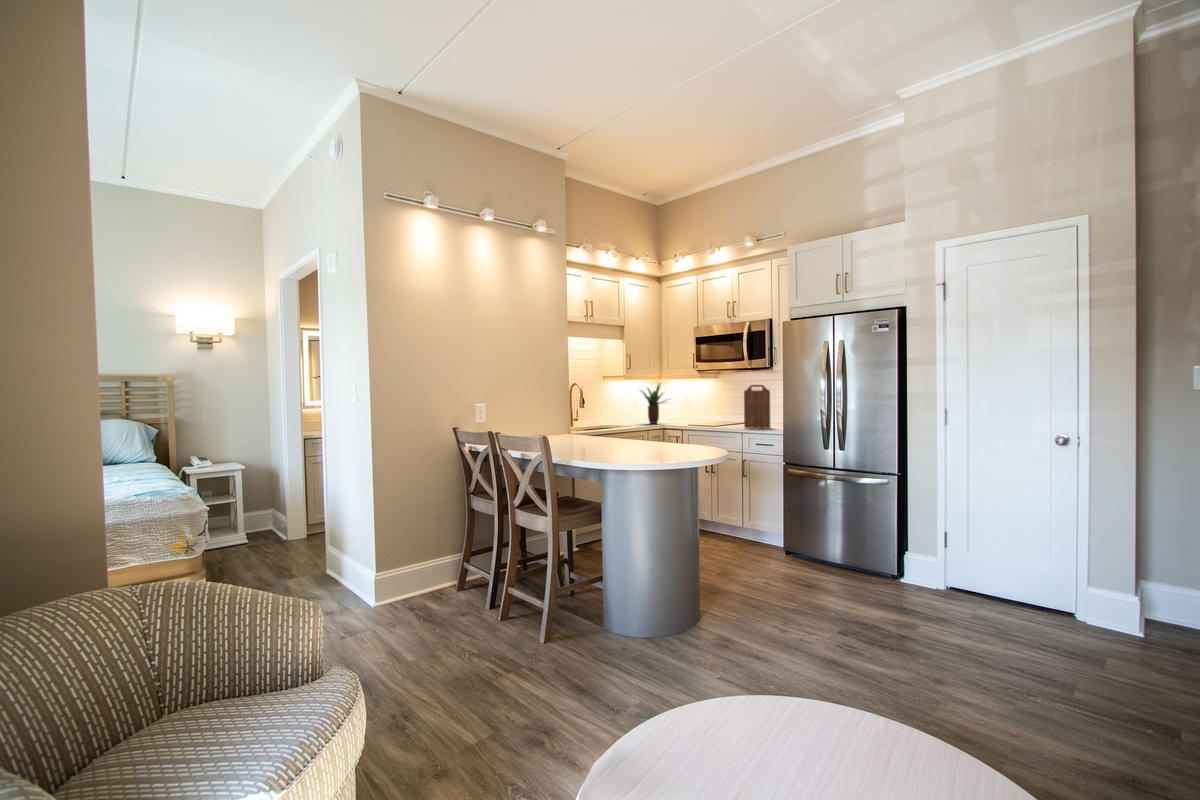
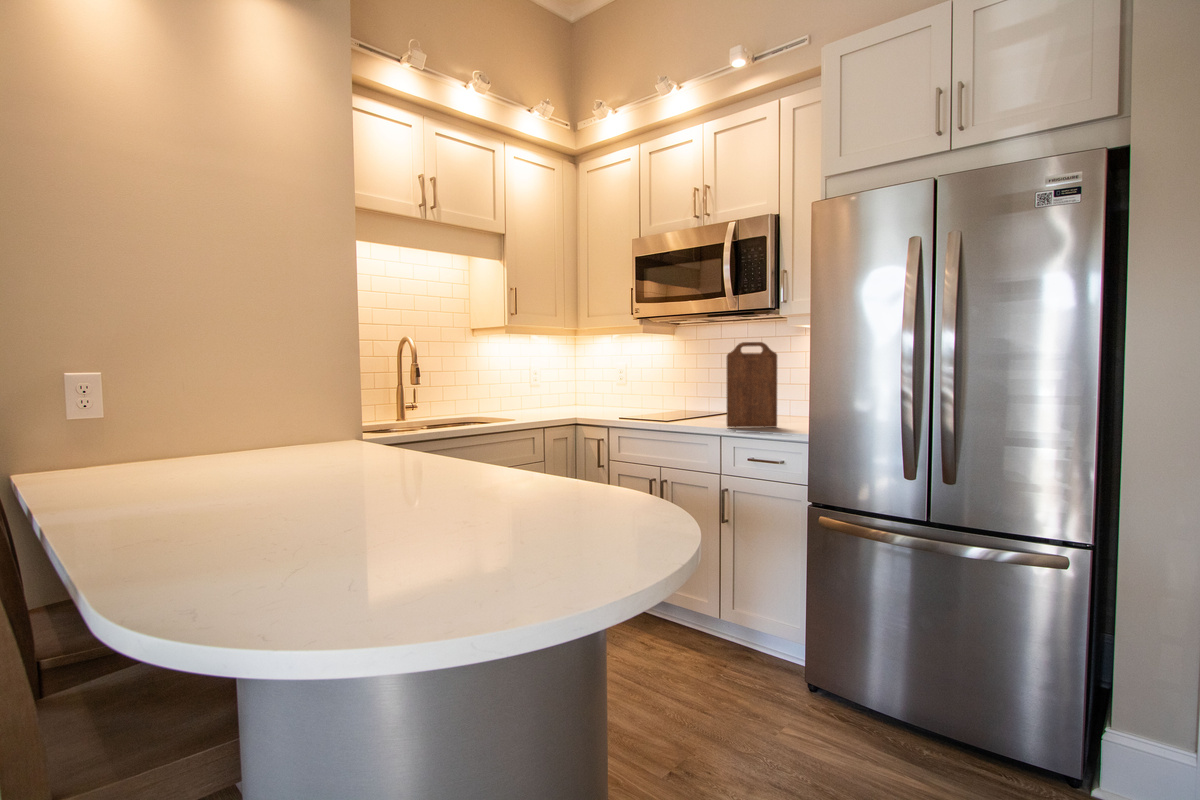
potted plant: present [642,384,664,424] -> none [532,338,595,415]

